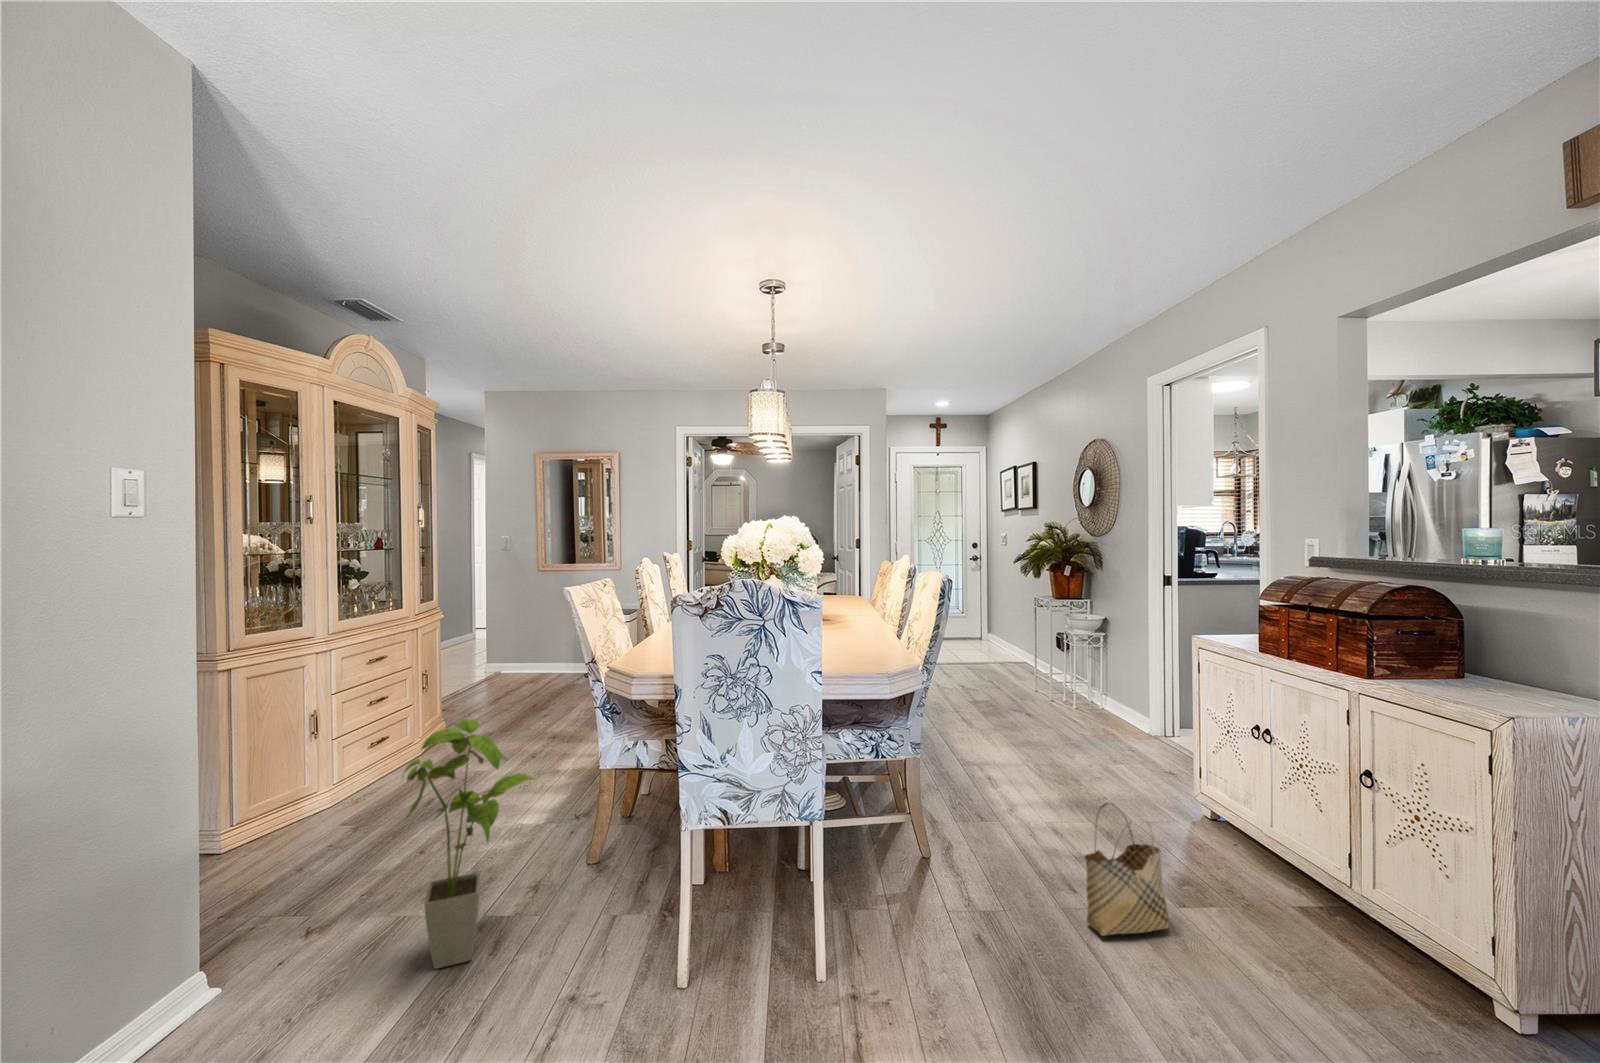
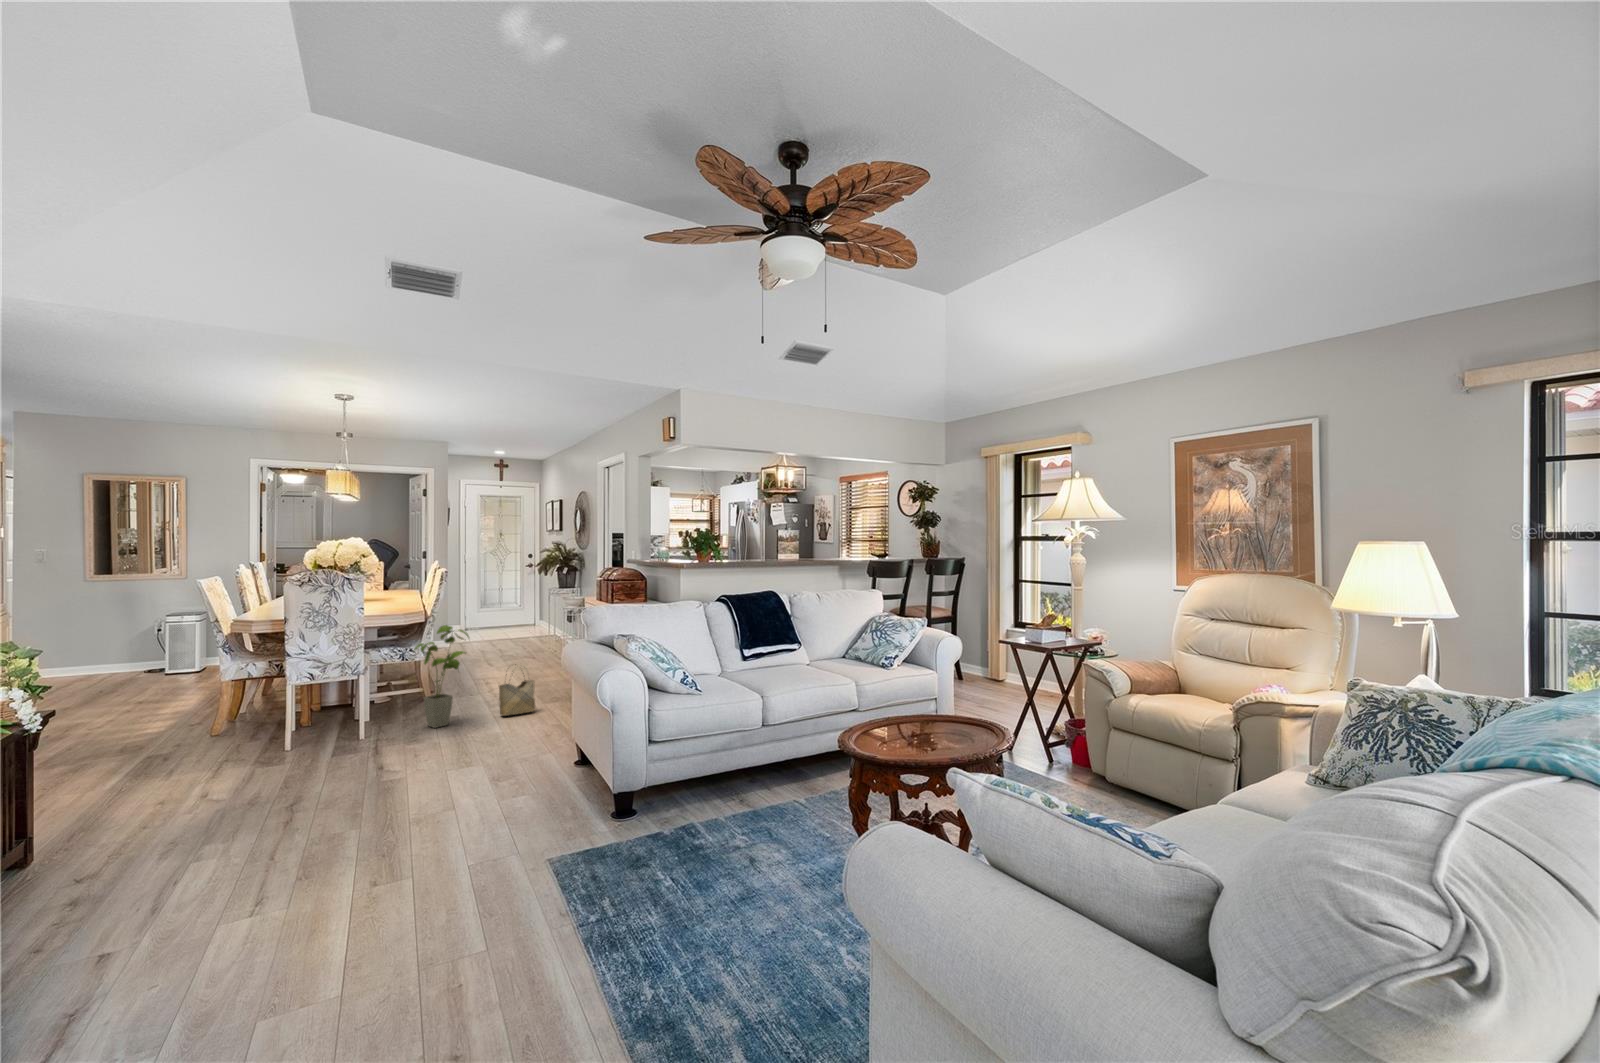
house plant: present [404,720,535,969] -> present [414,625,469,728]

